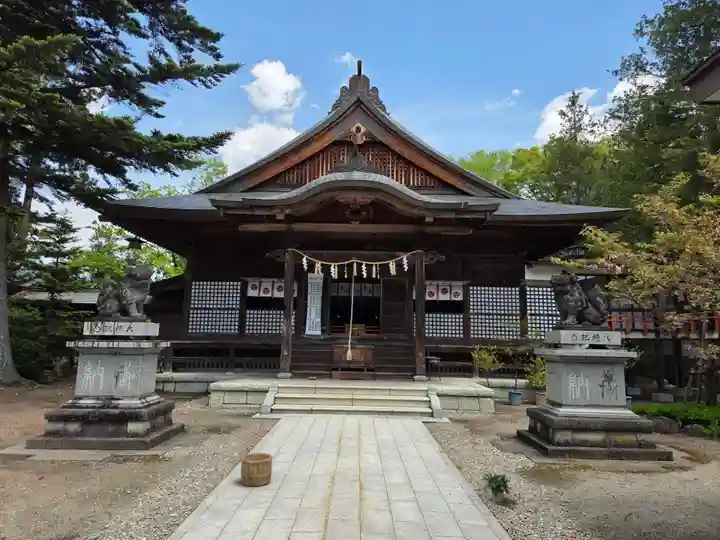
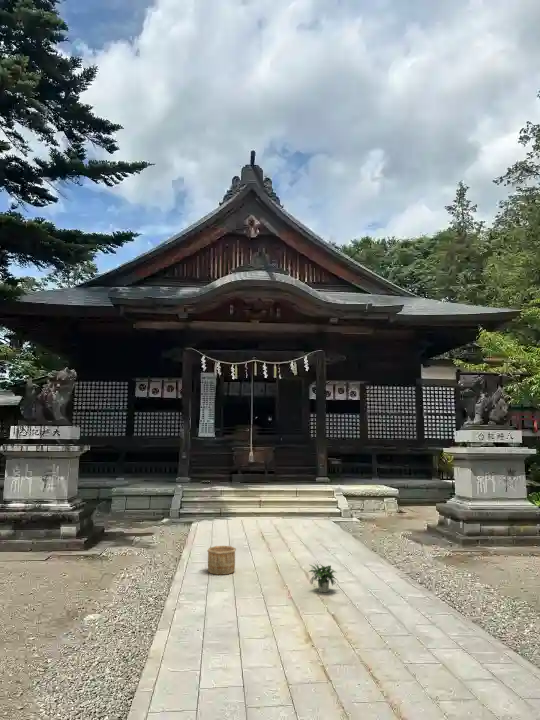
potted plant: present [482,473,512,503] -> present [309,565,336,592]

